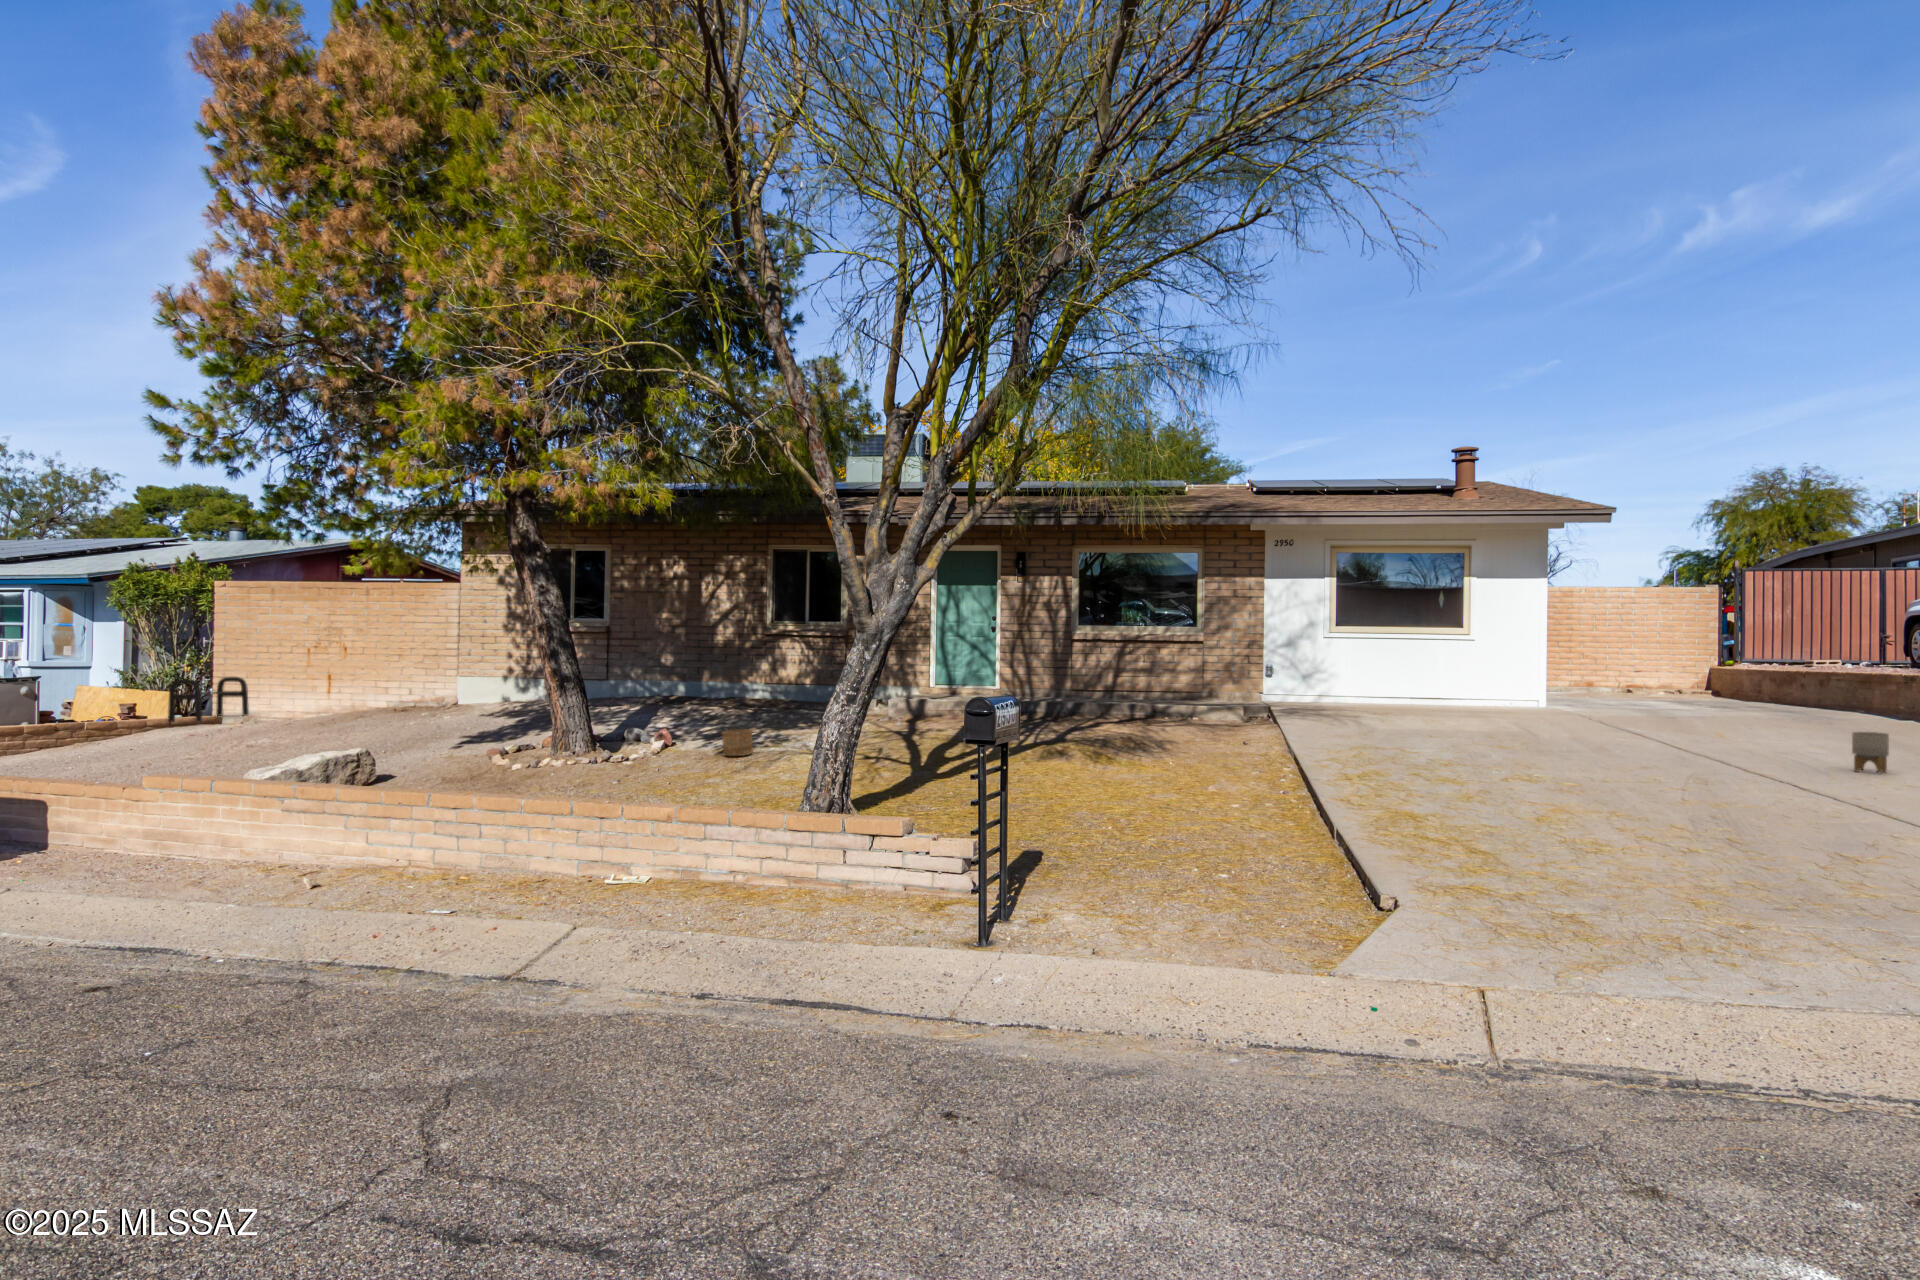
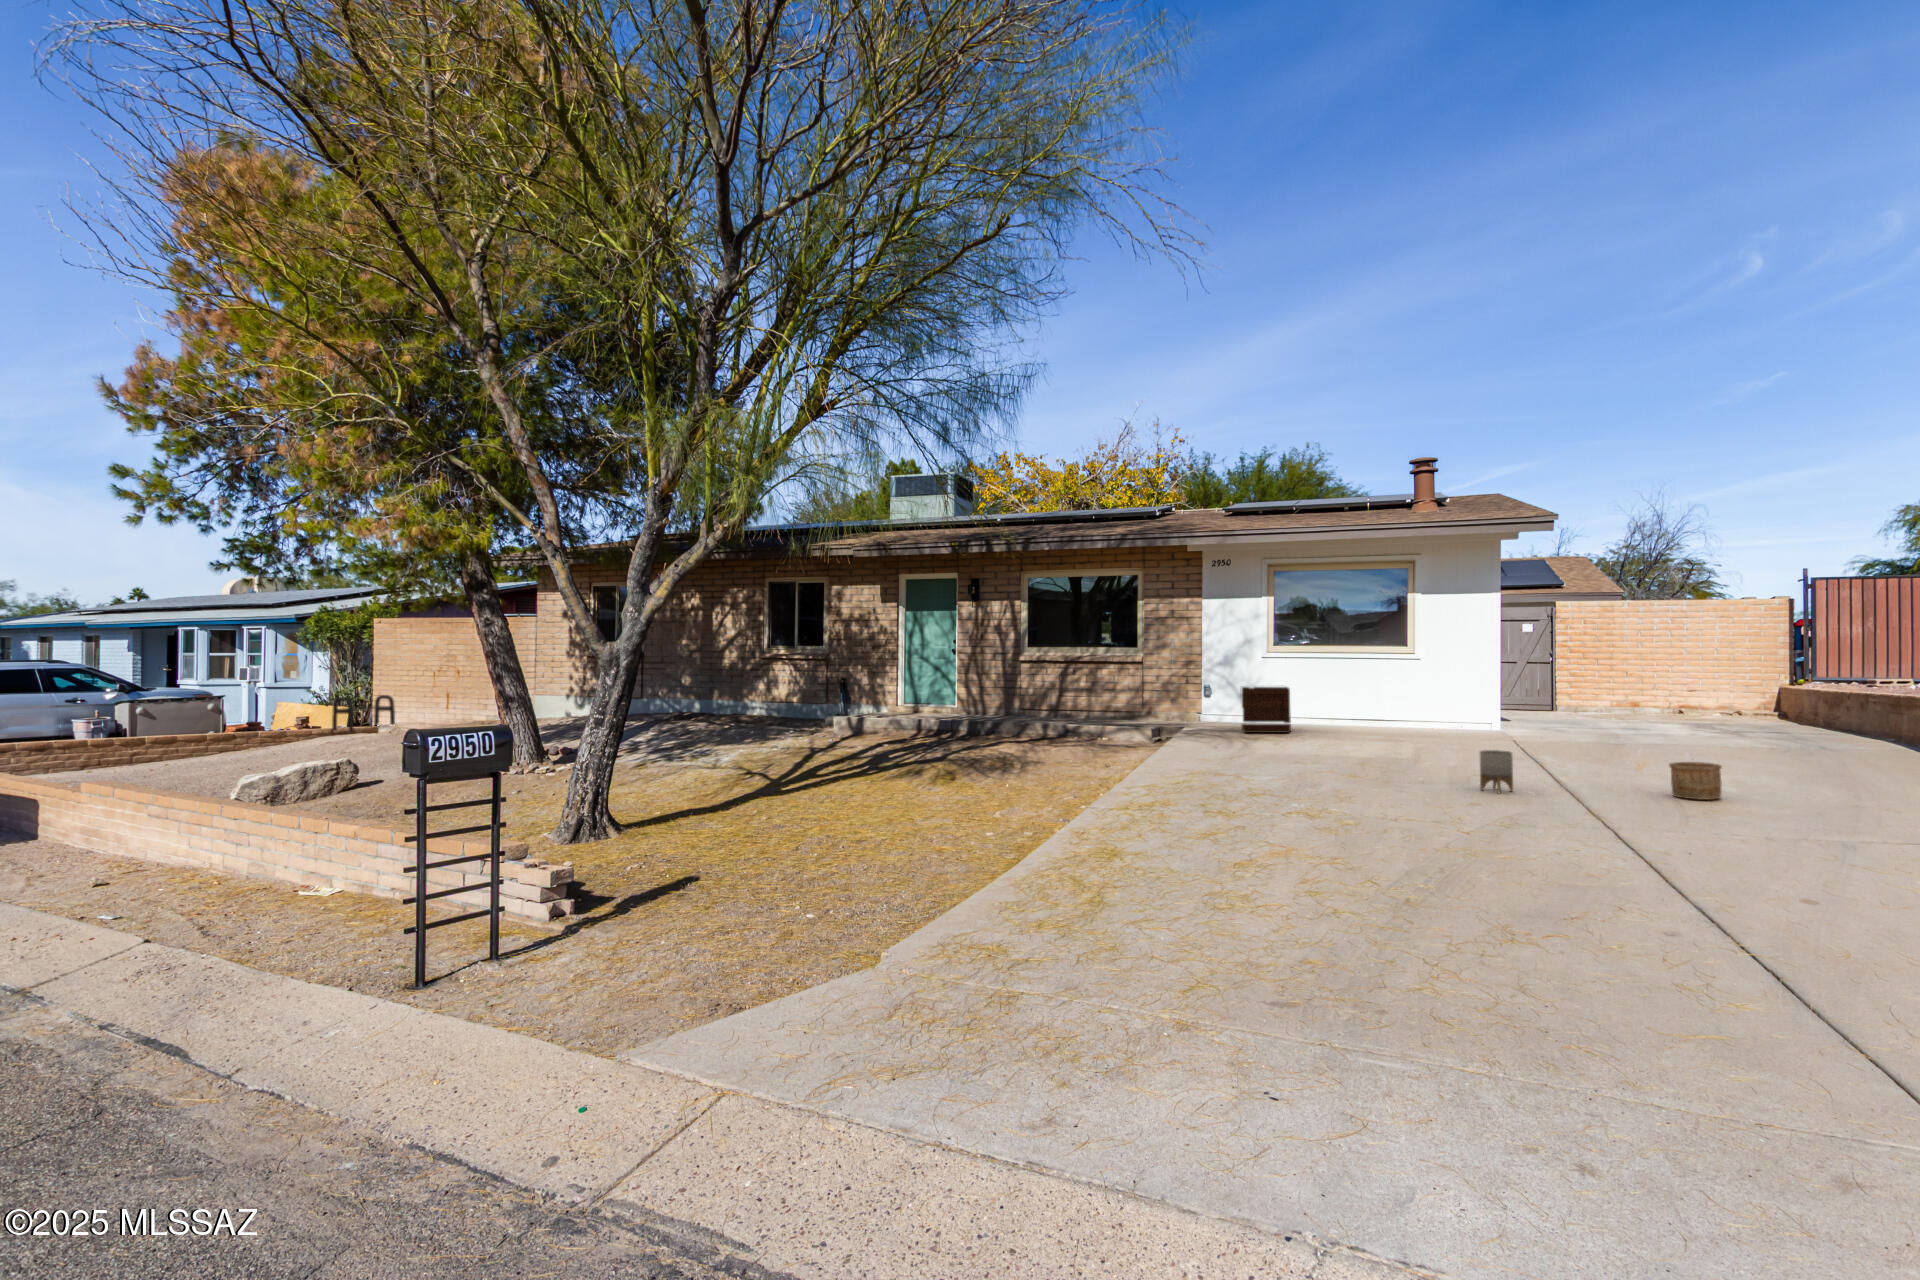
wooden crate: none [1304,667,1362,713] -> present [1241,686,1291,733]
wooden bucket: present [722,729,753,756] -> present [1669,762,1722,800]
planter: present [1852,732,1889,774] -> present [1480,750,1513,793]

